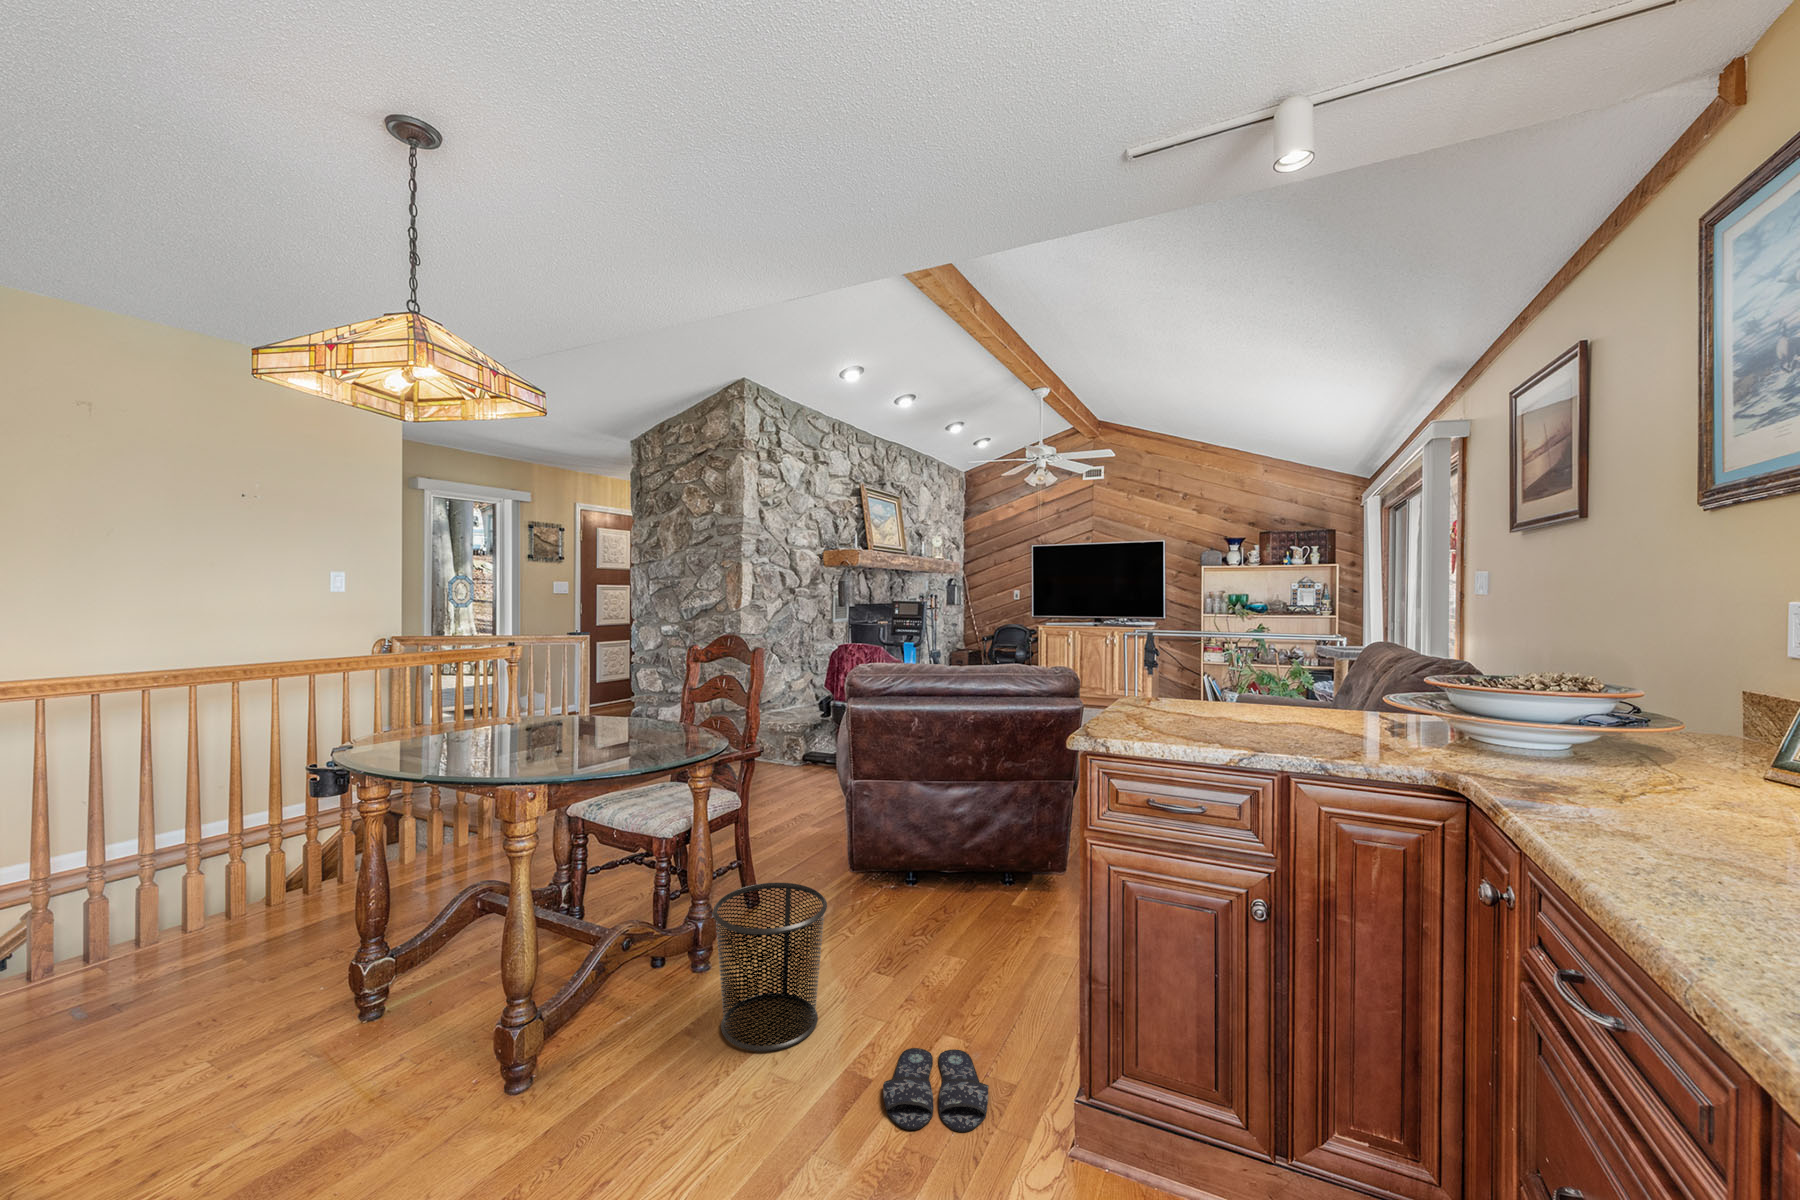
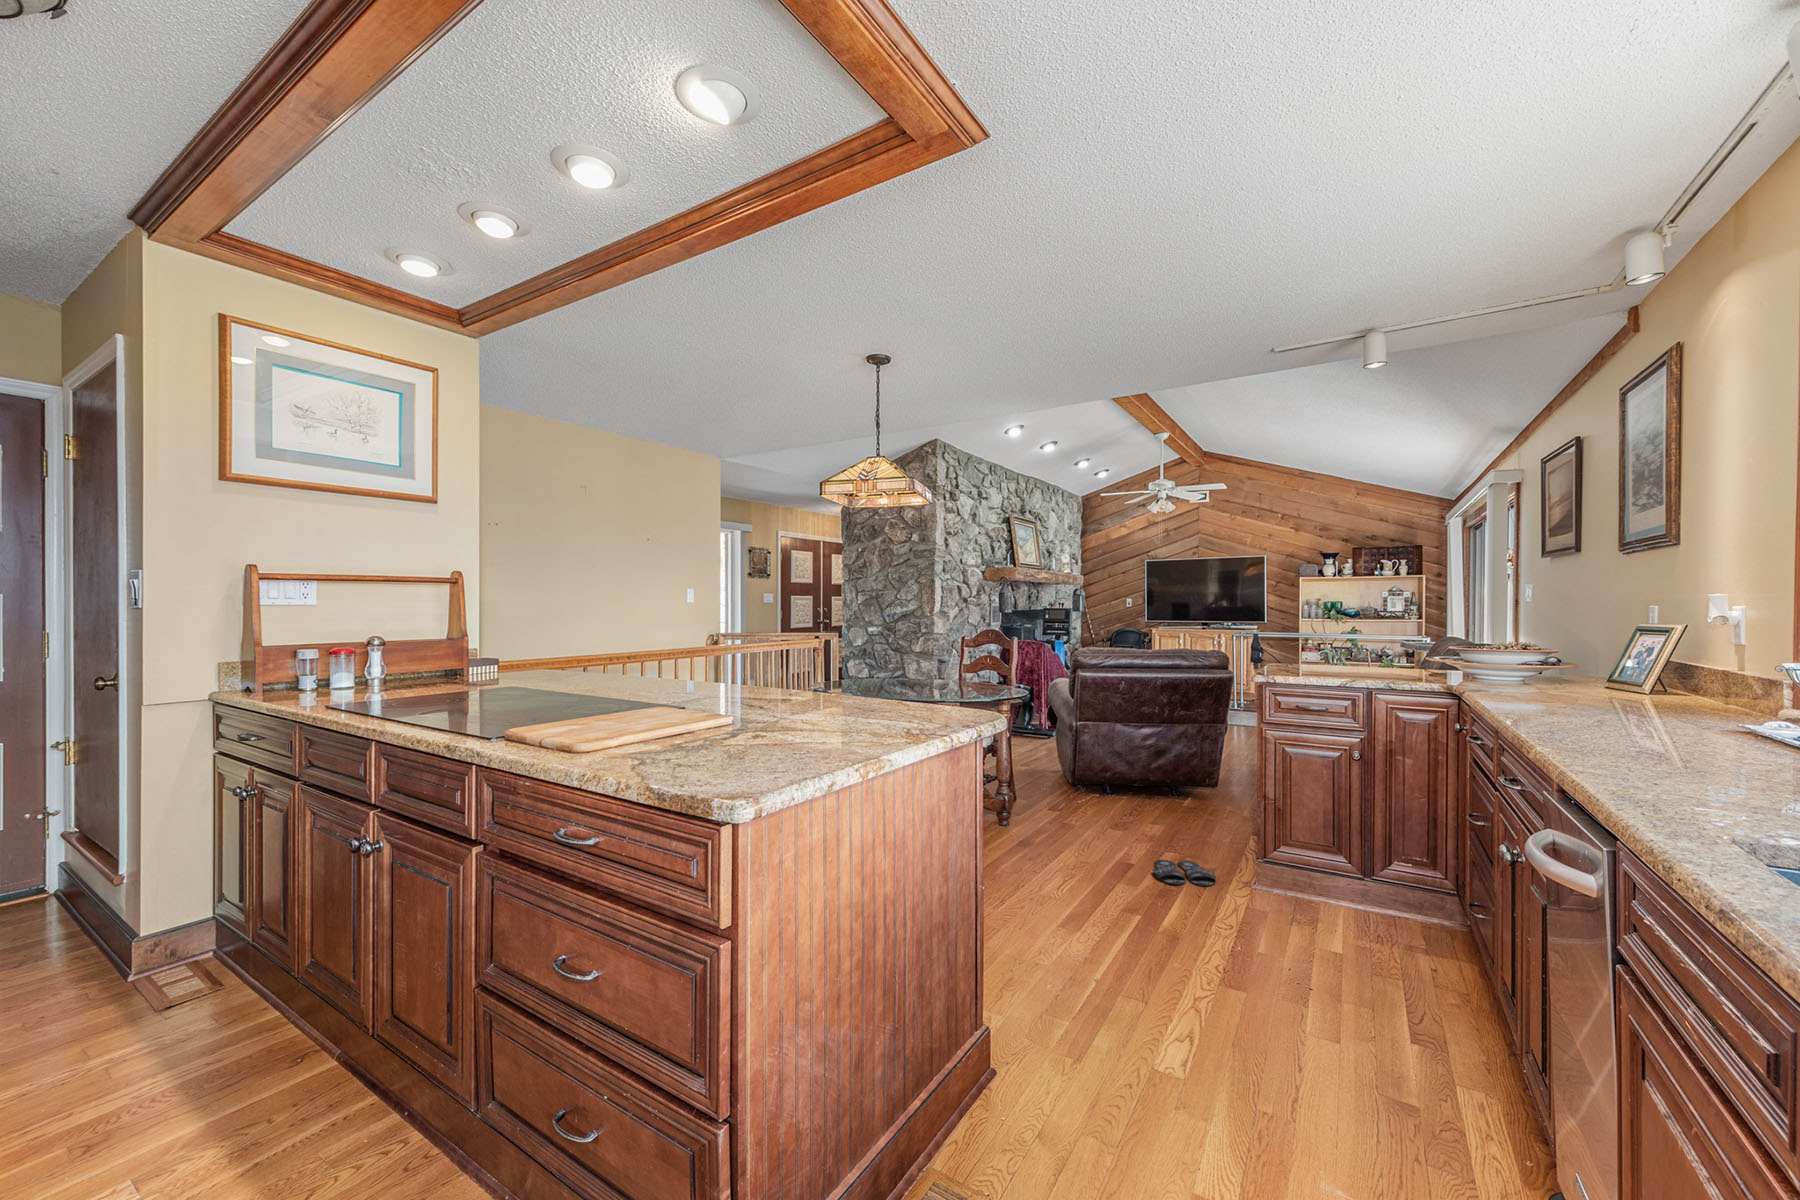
waste bin: present [713,883,827,1051] -> none [1035,772,1102,860]

